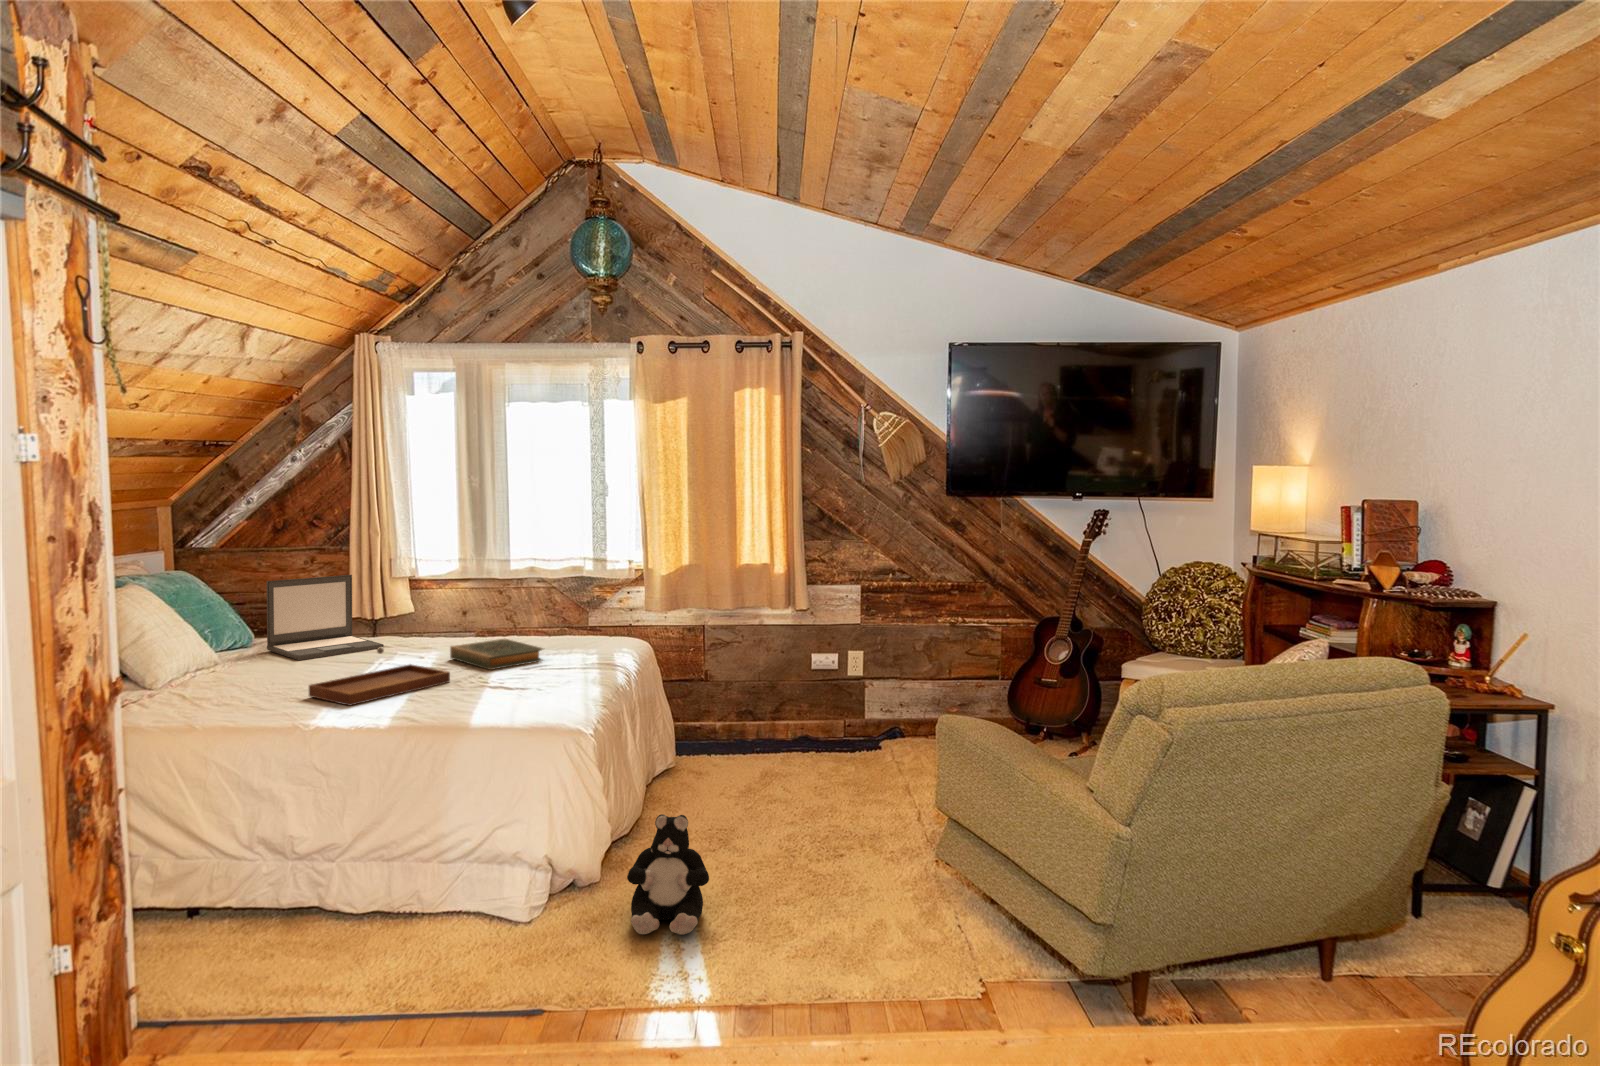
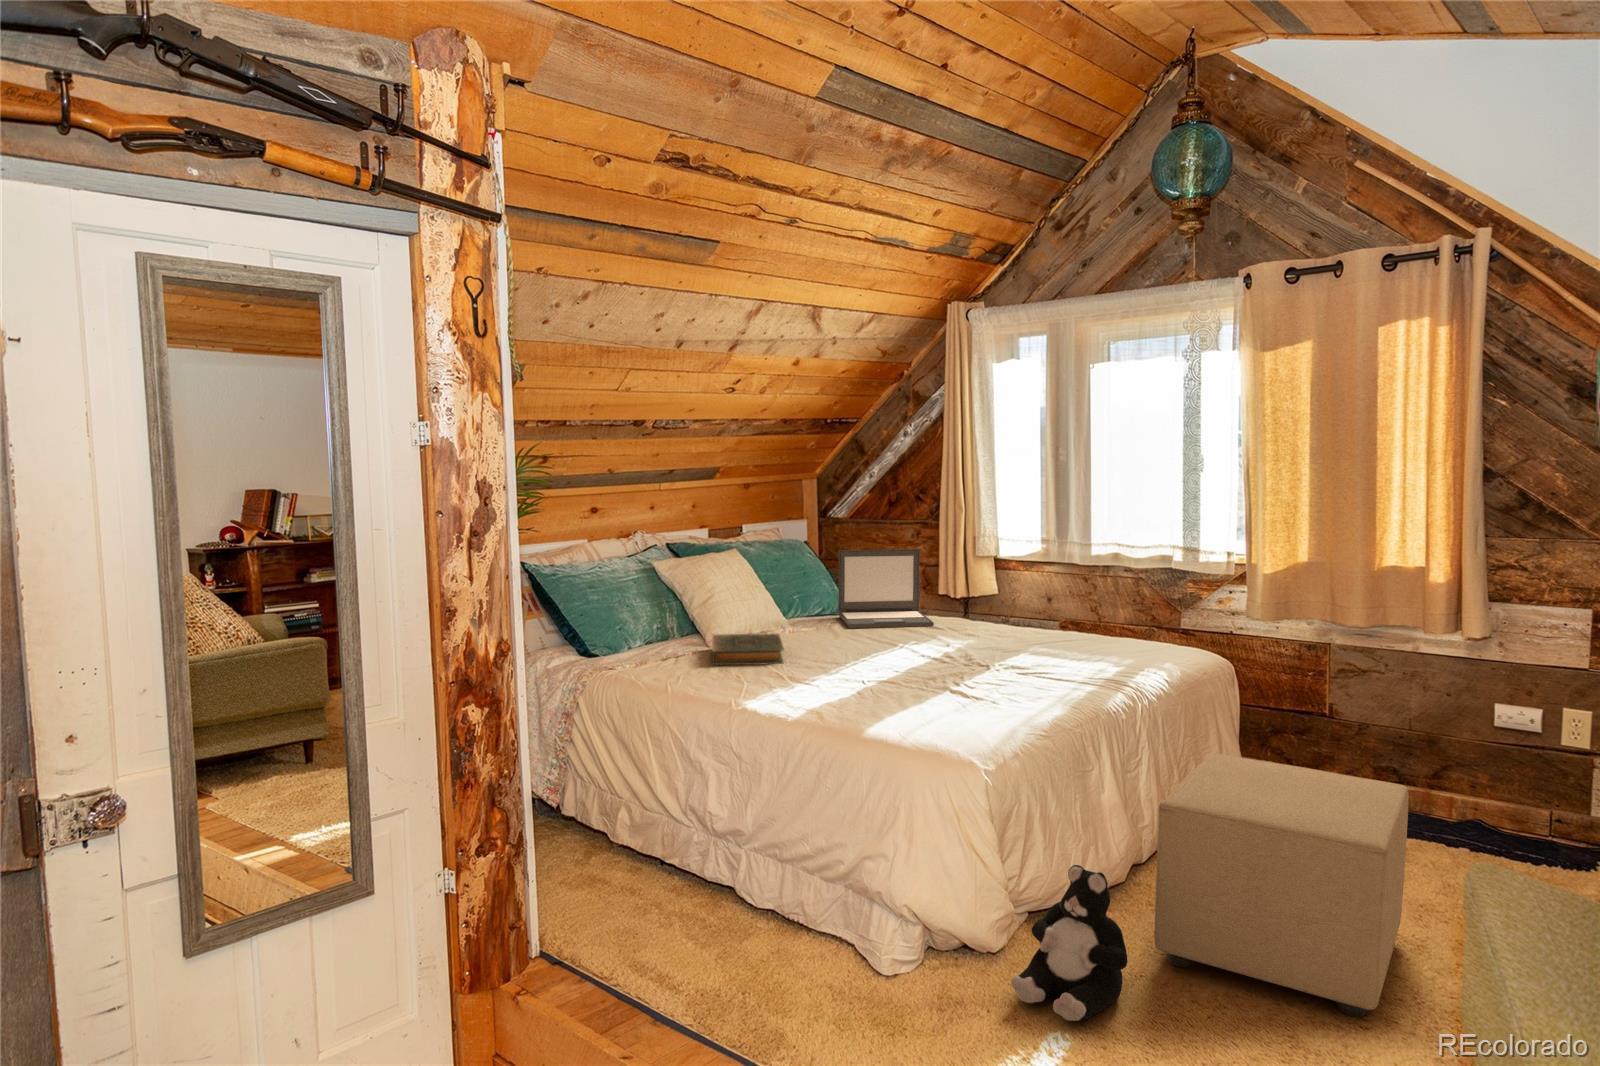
hardback book: present [450,639,543,670] -> present [712,633,784,665]
tray: present [309,647,450,706] -> none [808,623,942,676]
ottoman: none [693,710,854,875] -> present [1154,753,1409,1017]

